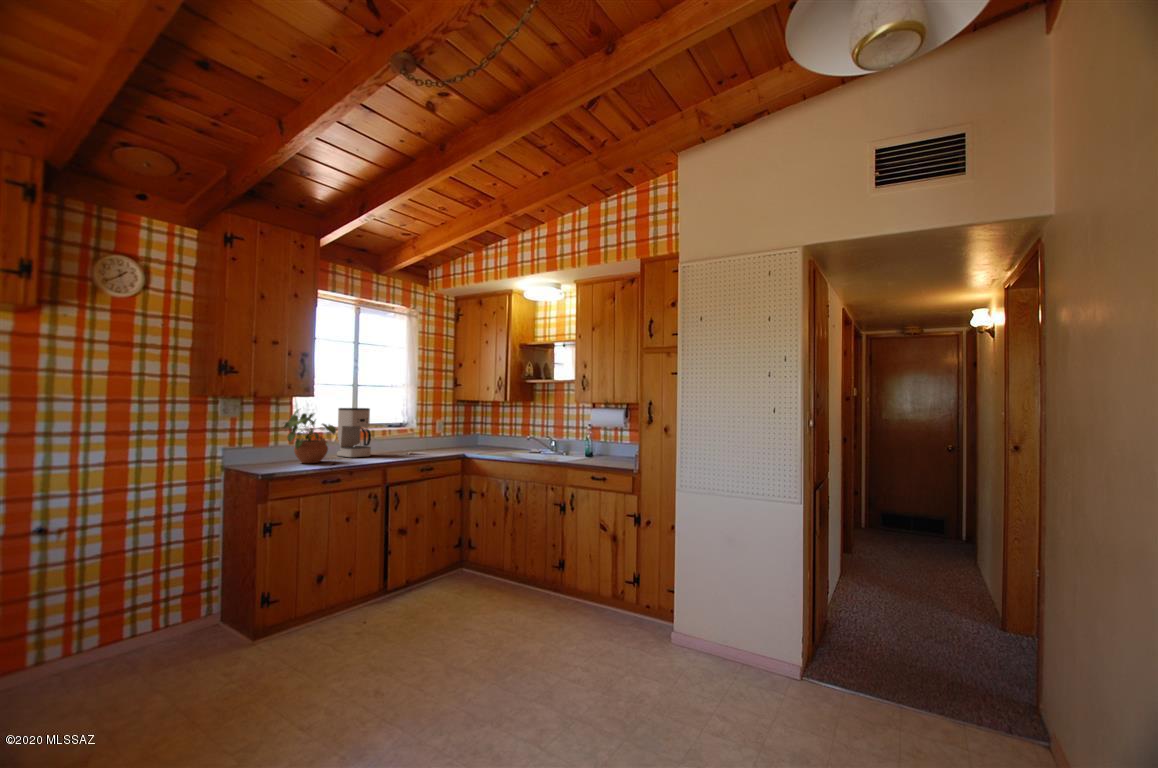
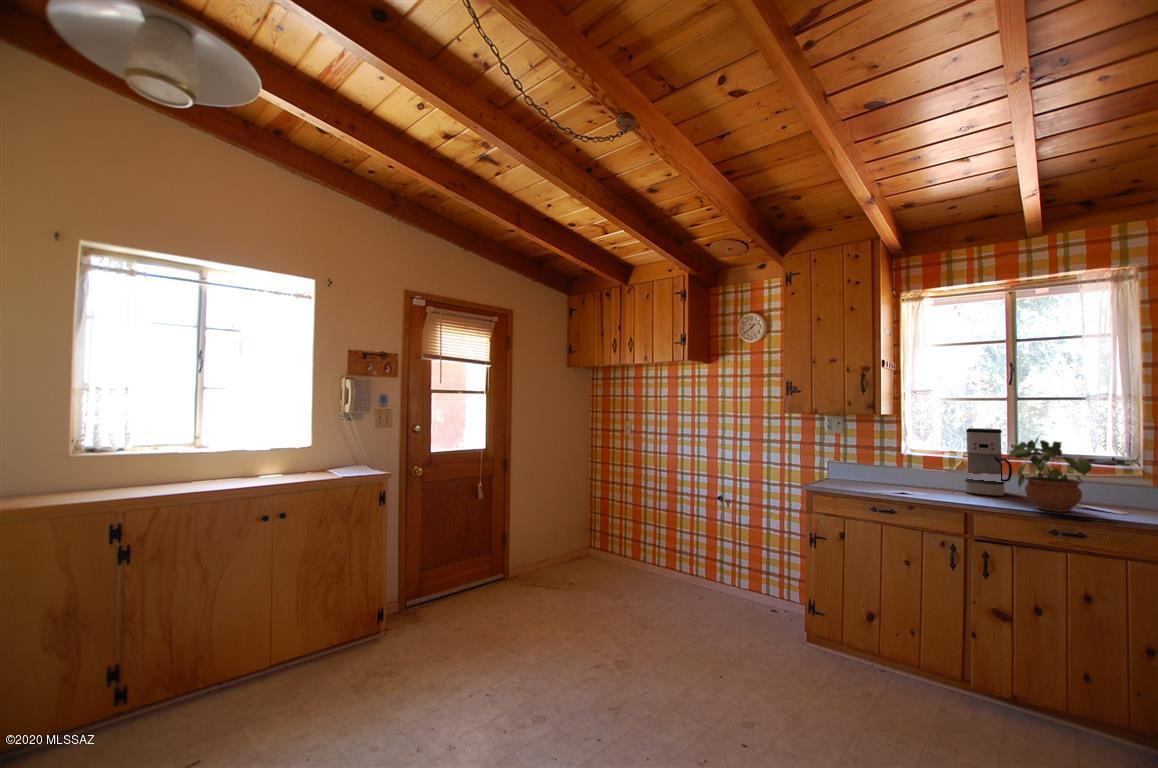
potted plant: present [284,410,336,463] -> present [1008,436,1092,512]

